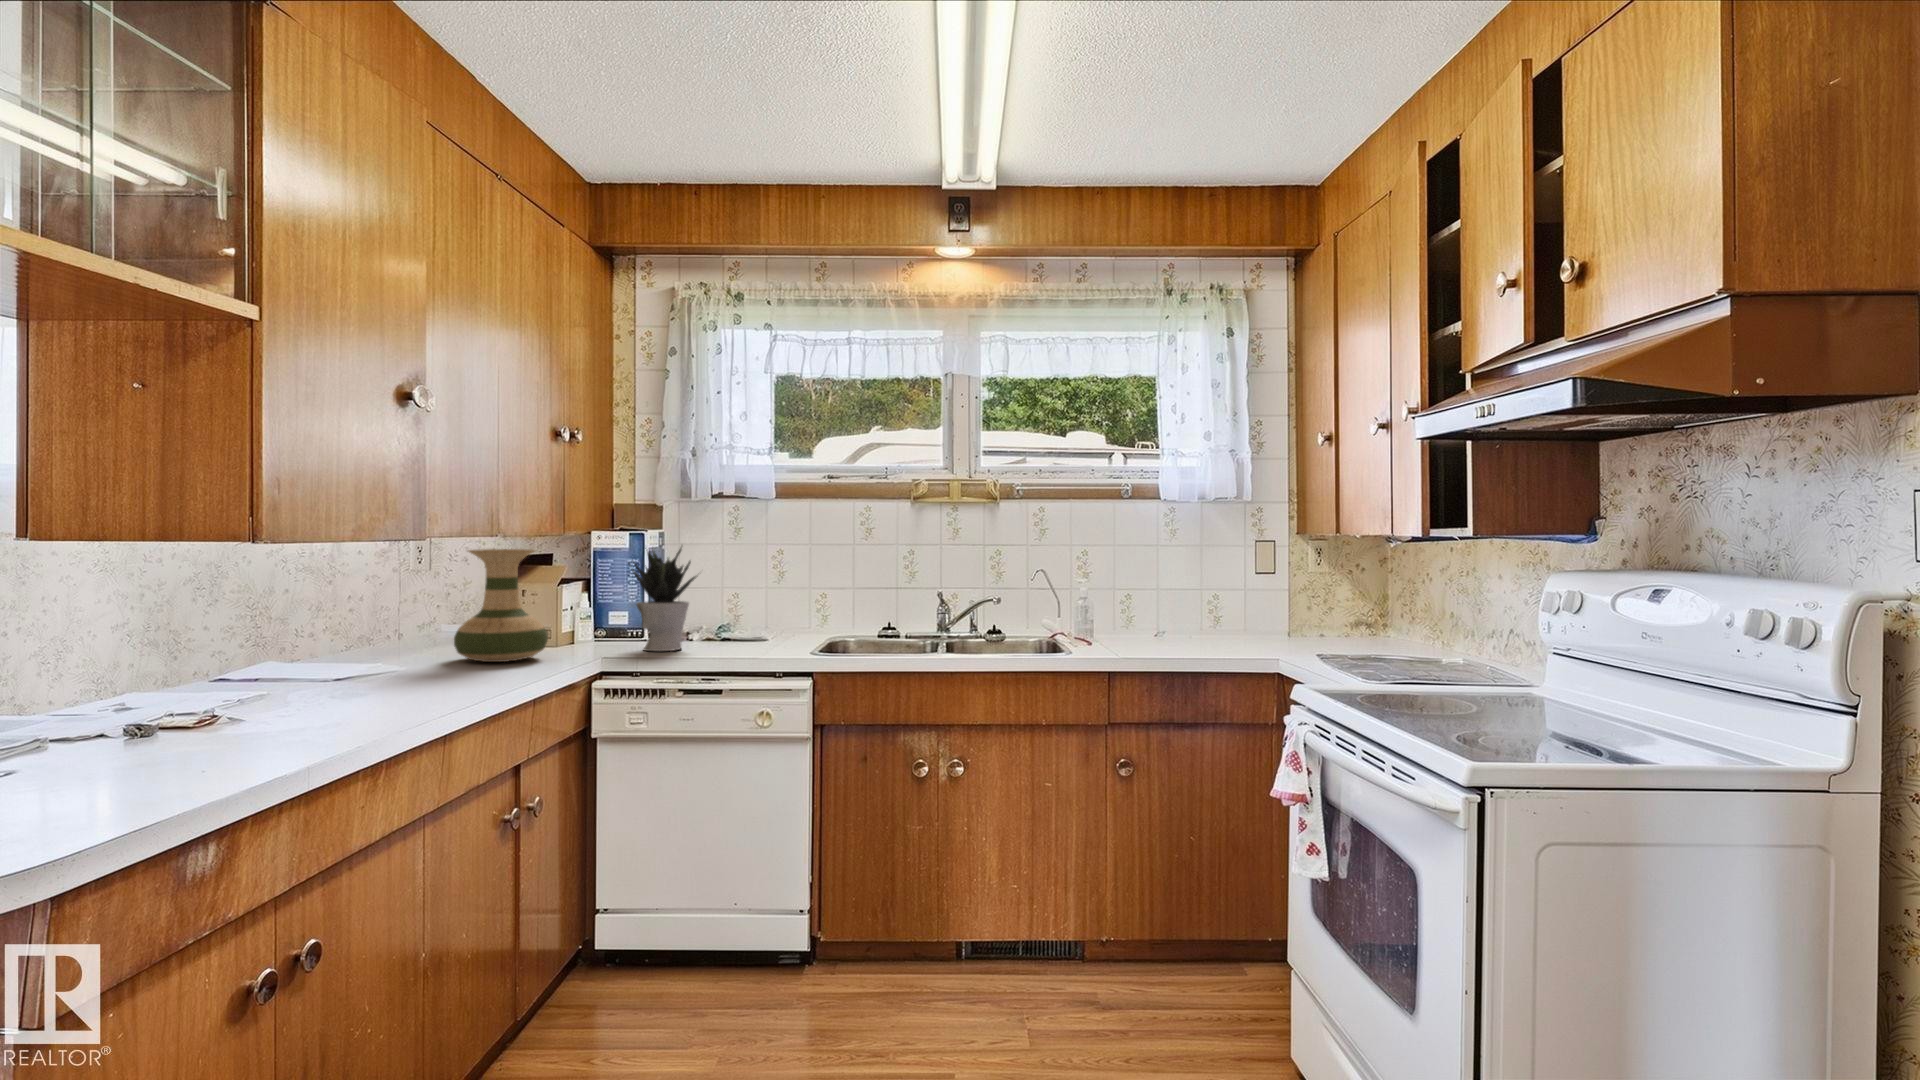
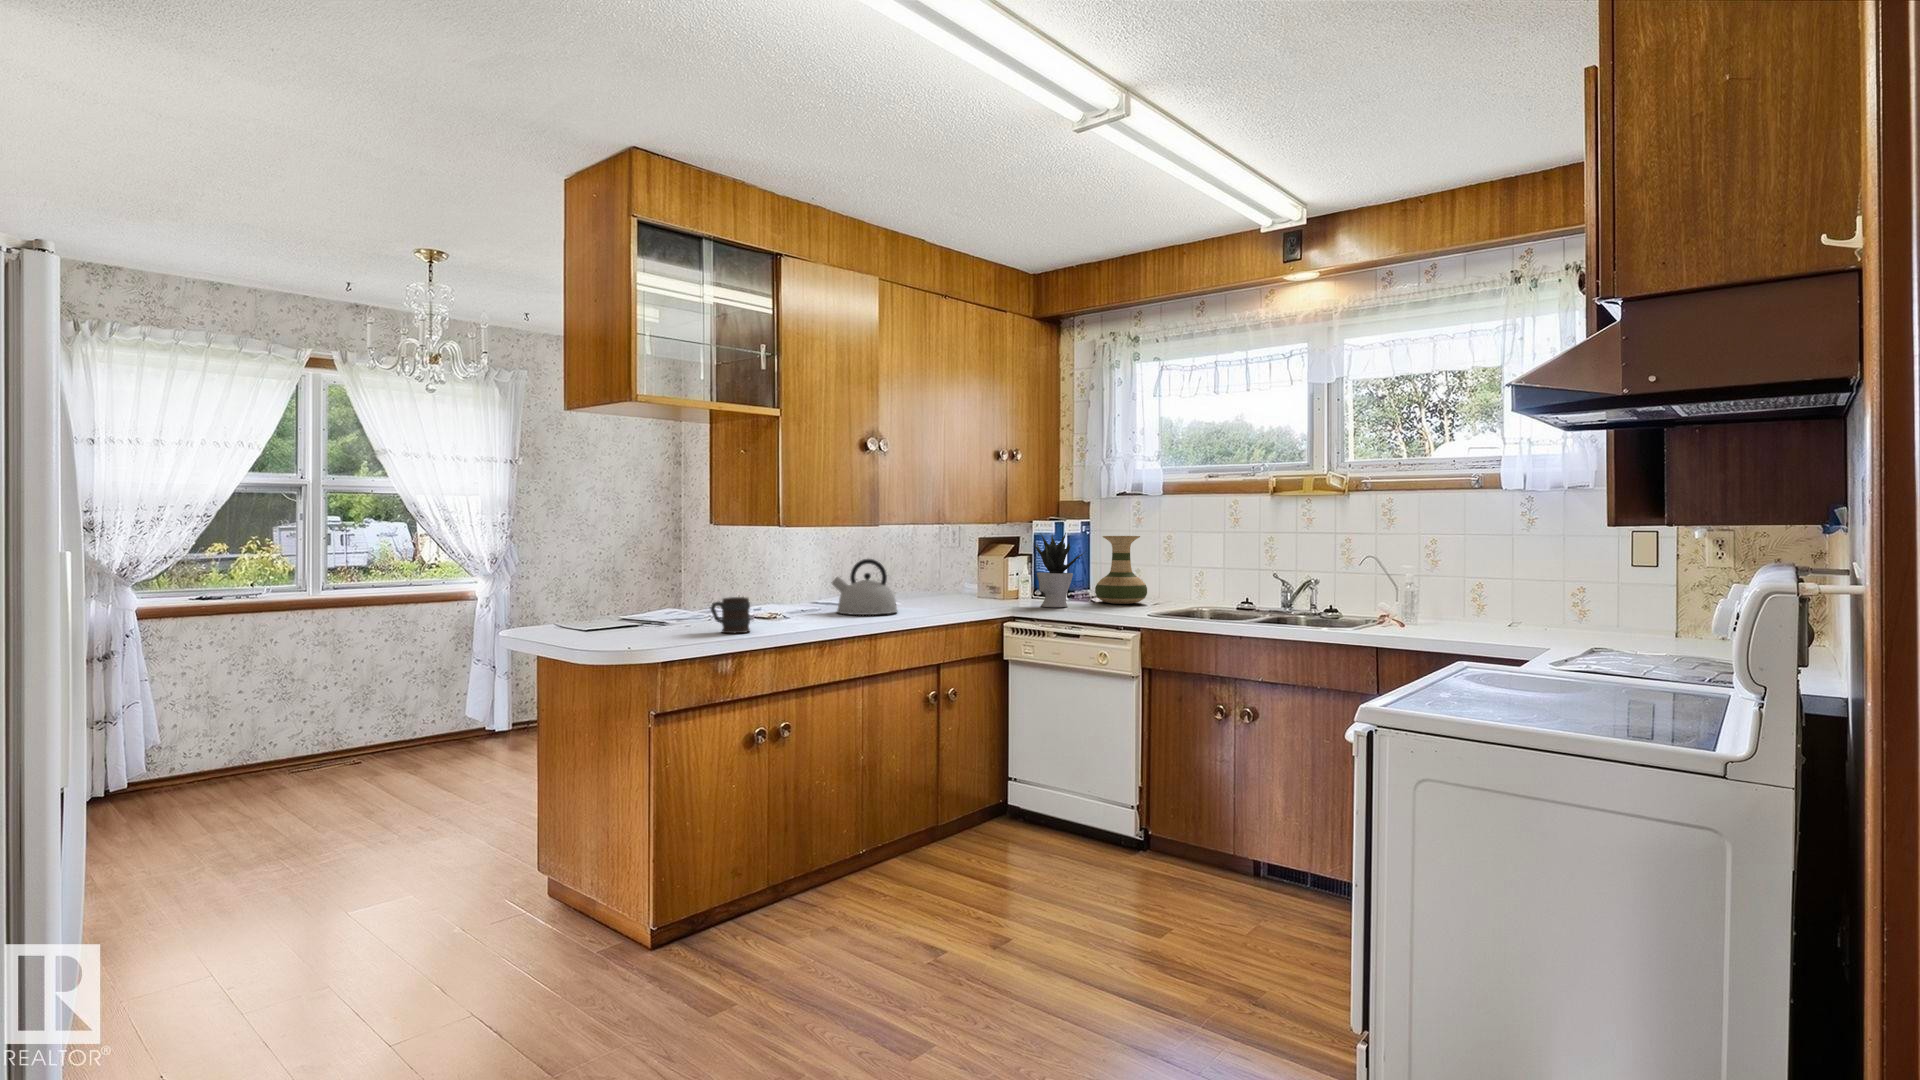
vase: present [454,549,548,662] -> present [1095,536,1147,604]
kettle: none [313,593,453,696] -> present [832,559,897,615]
mug: none [98,692,221,781] -> present [711,597,750,633]

